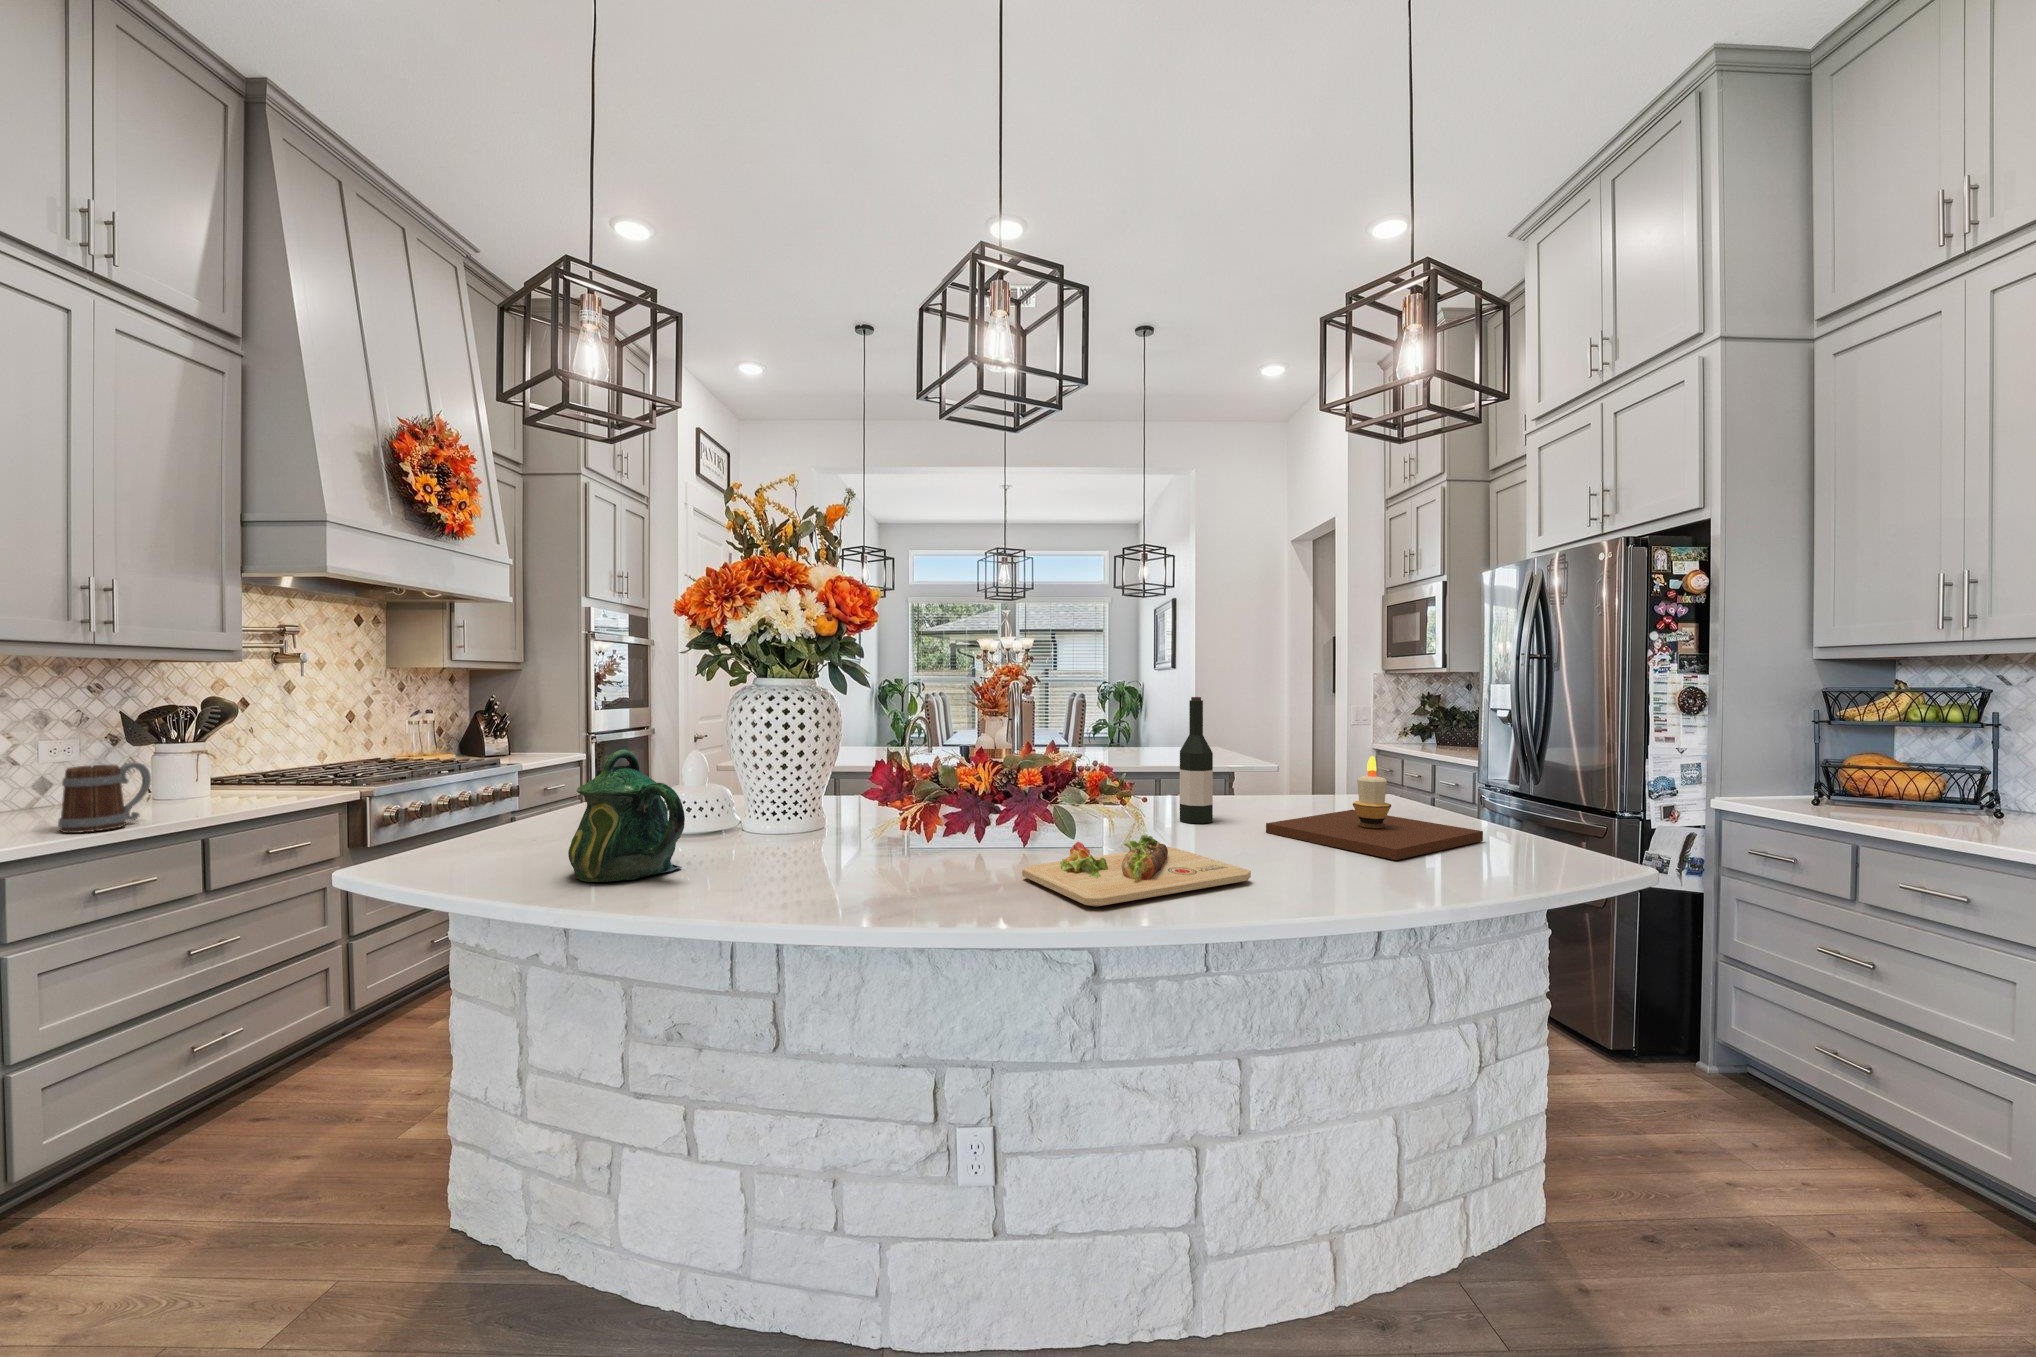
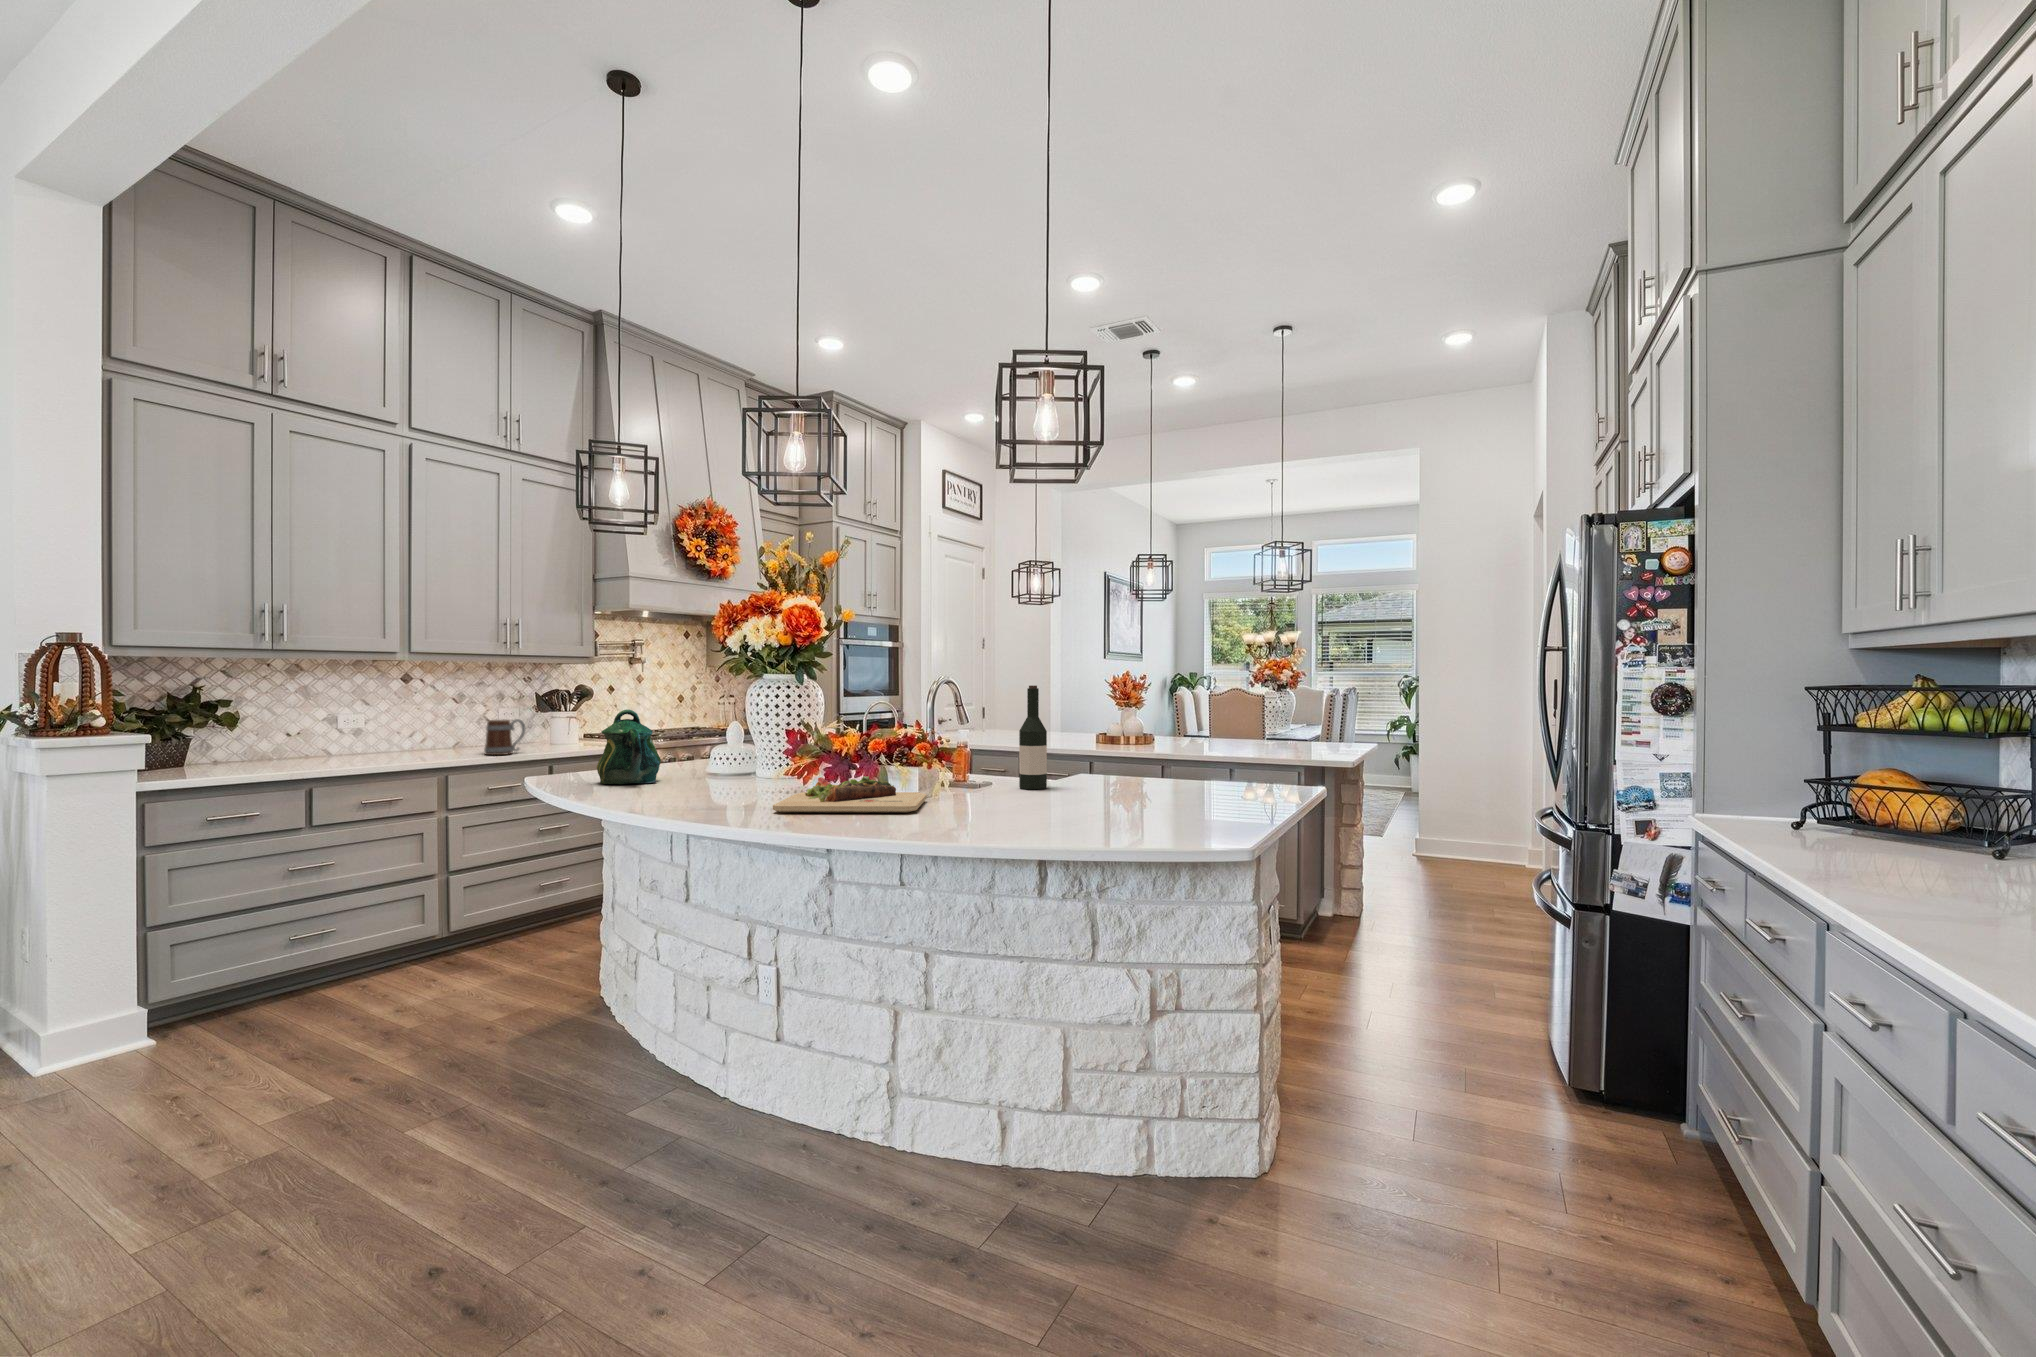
candle: present [1266,756,1483,860] -> none [1051,735,1196,814]

